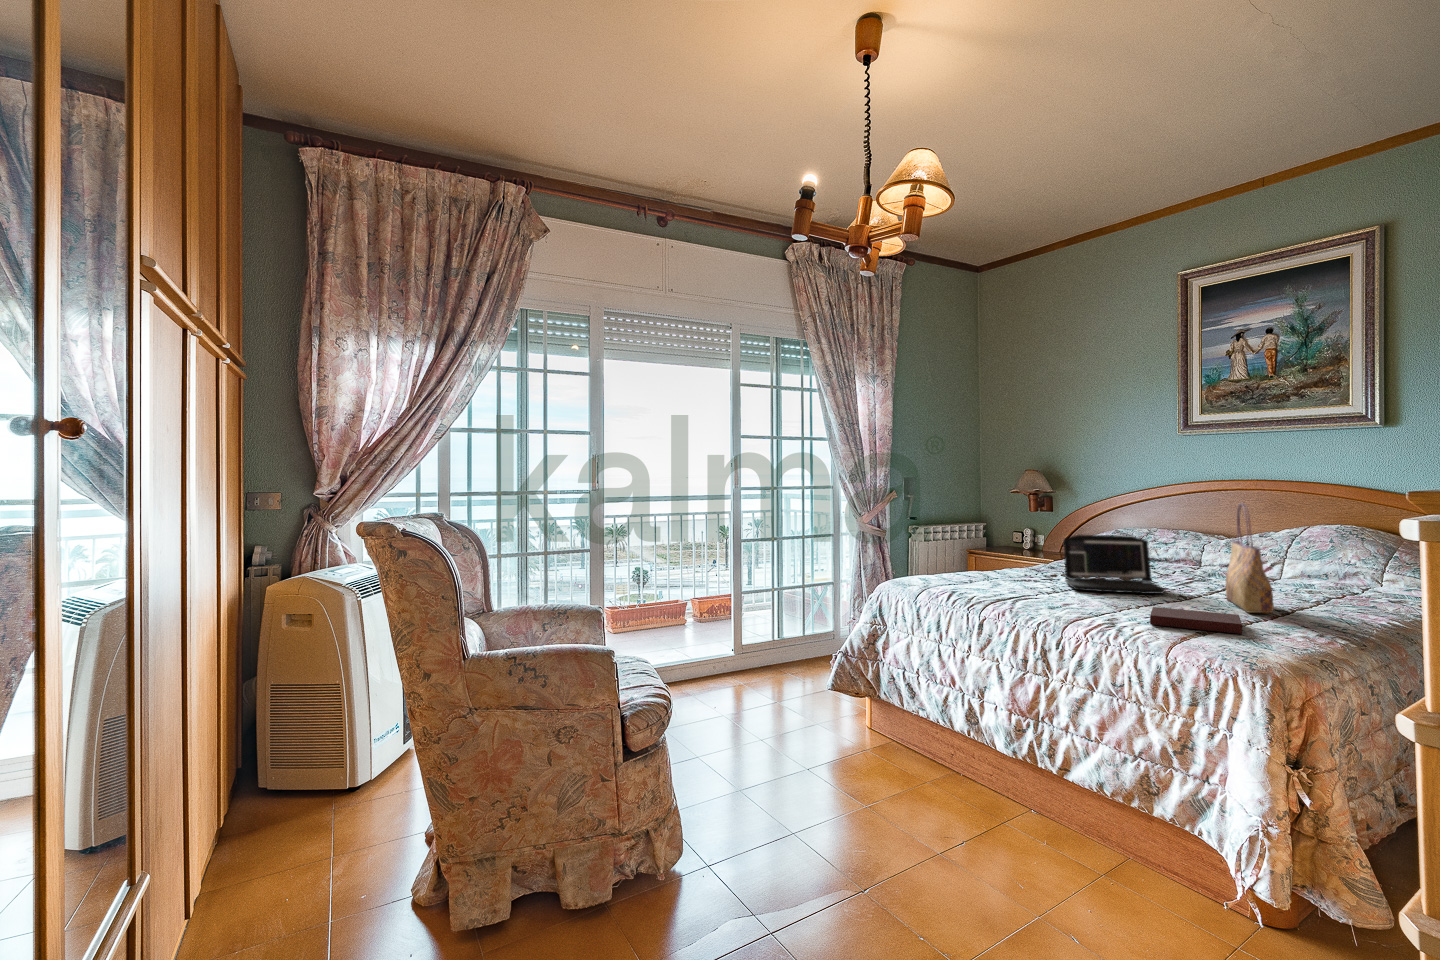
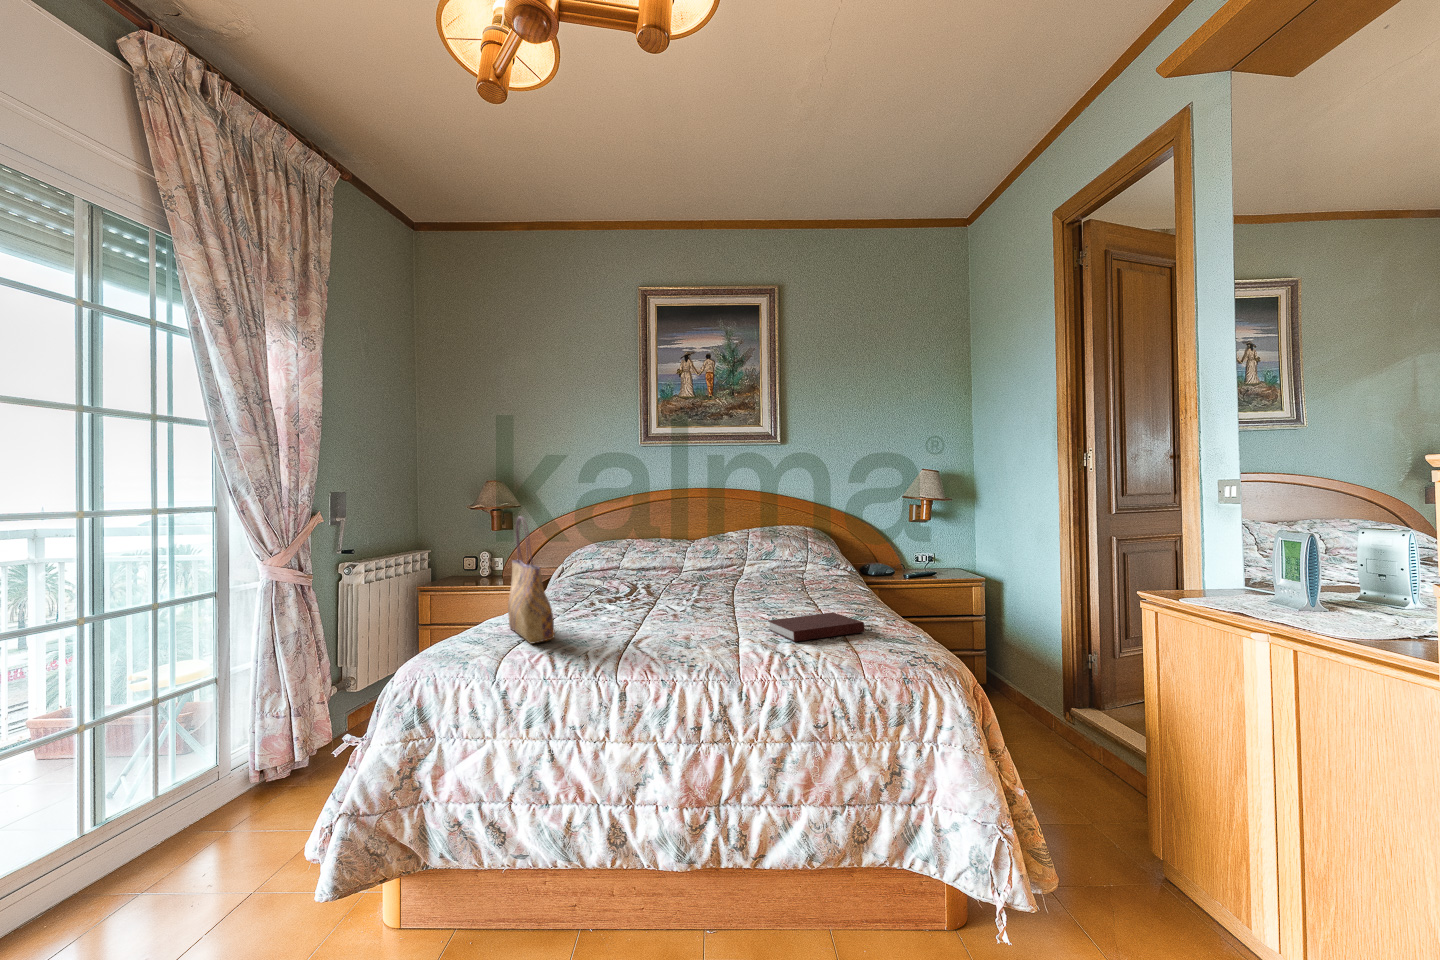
tote bag: present [1226,503,1273,613] -> present [508,516,555,644]
laptop: present [1063,535,1166,594] -> none [617,546,725,616]

